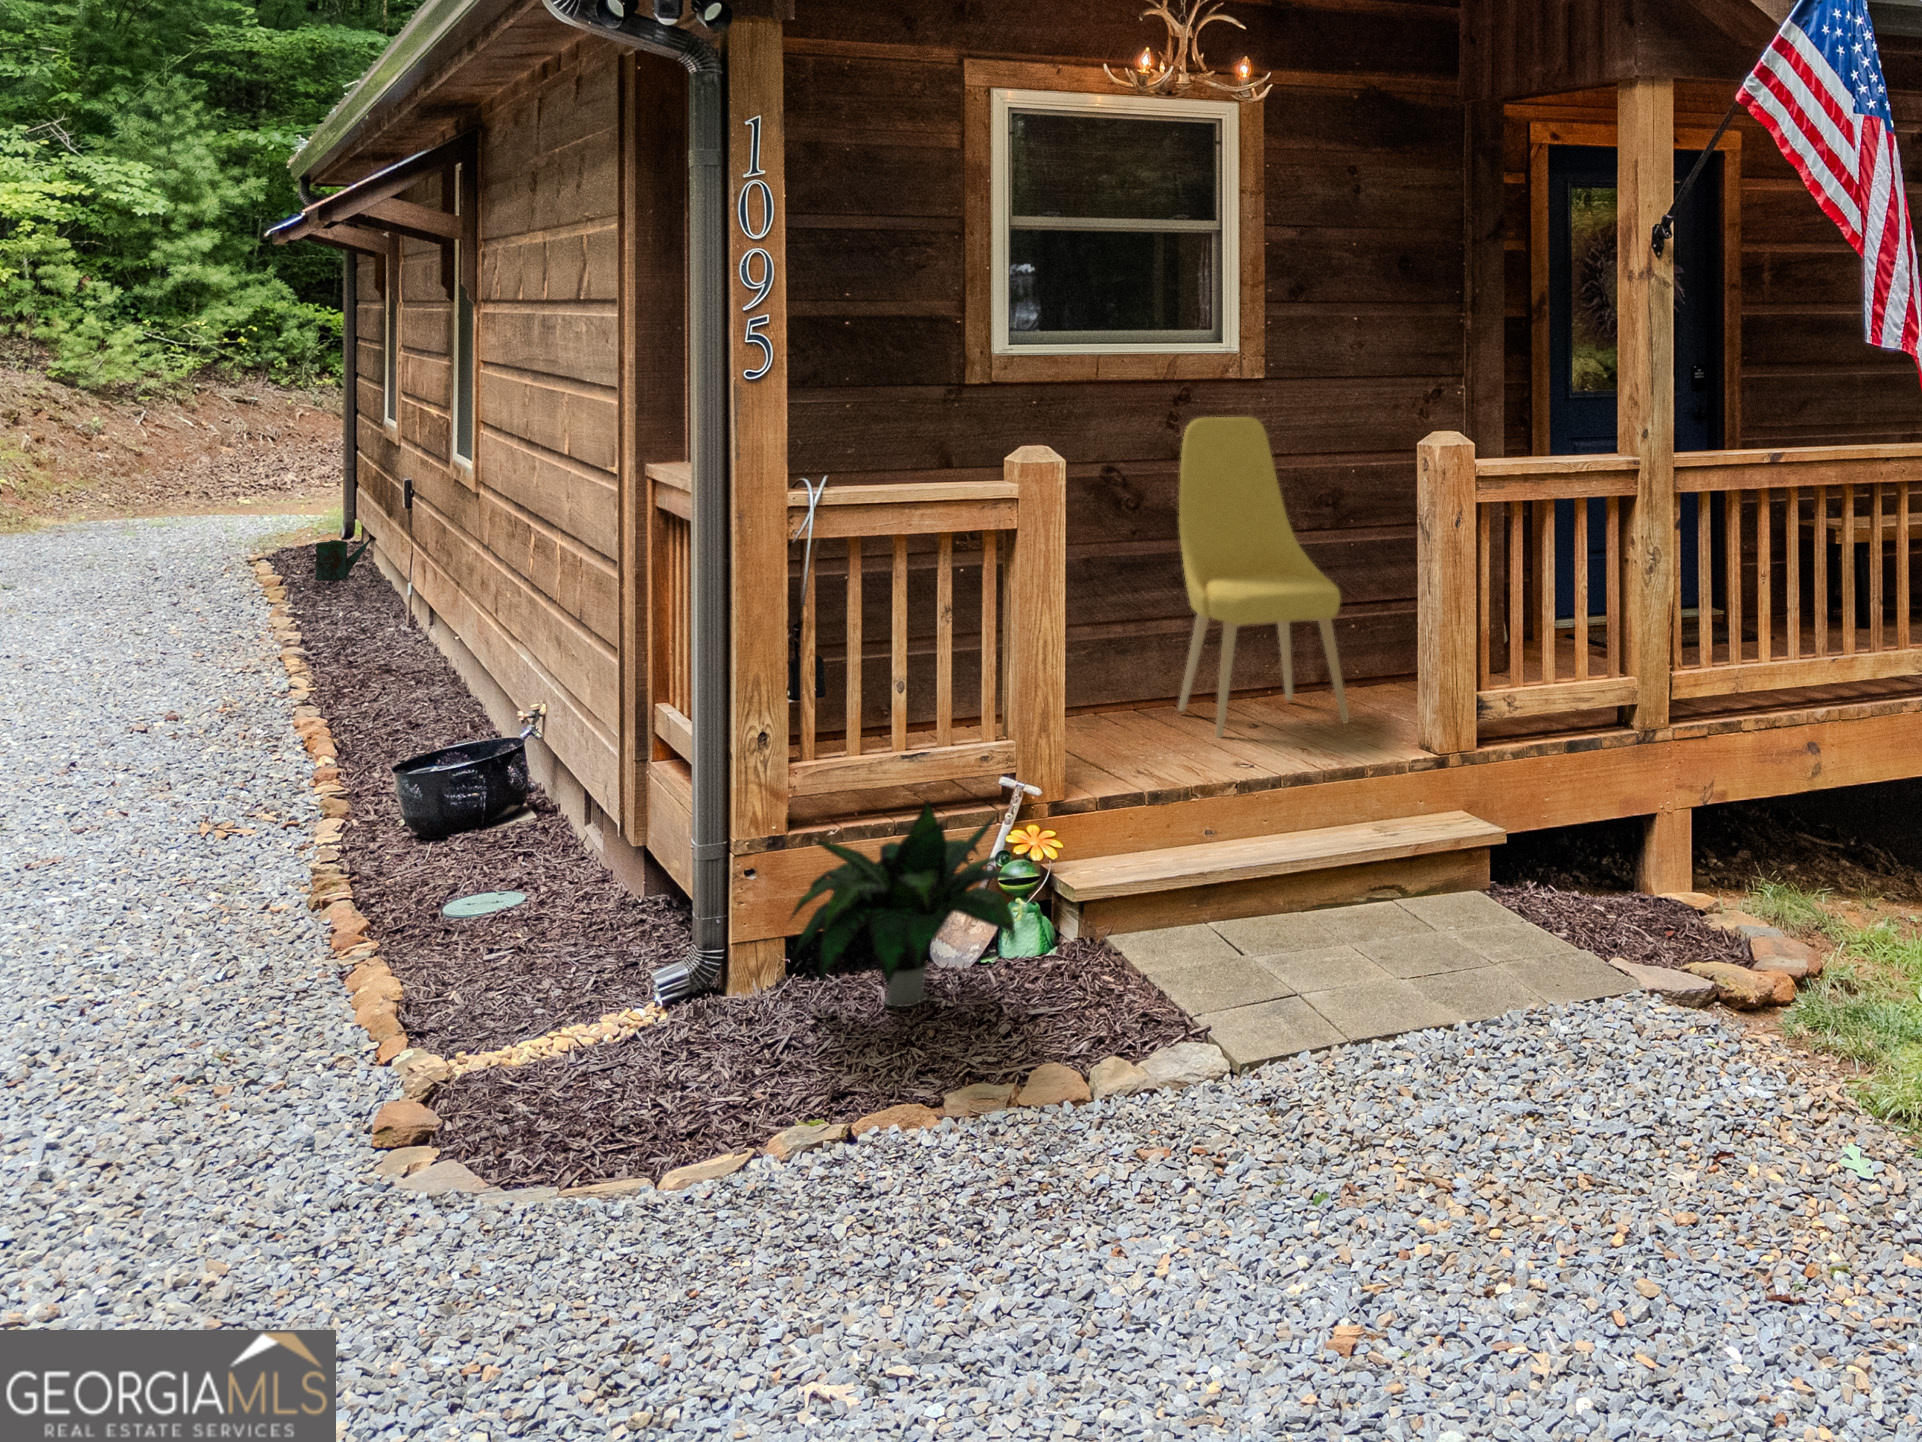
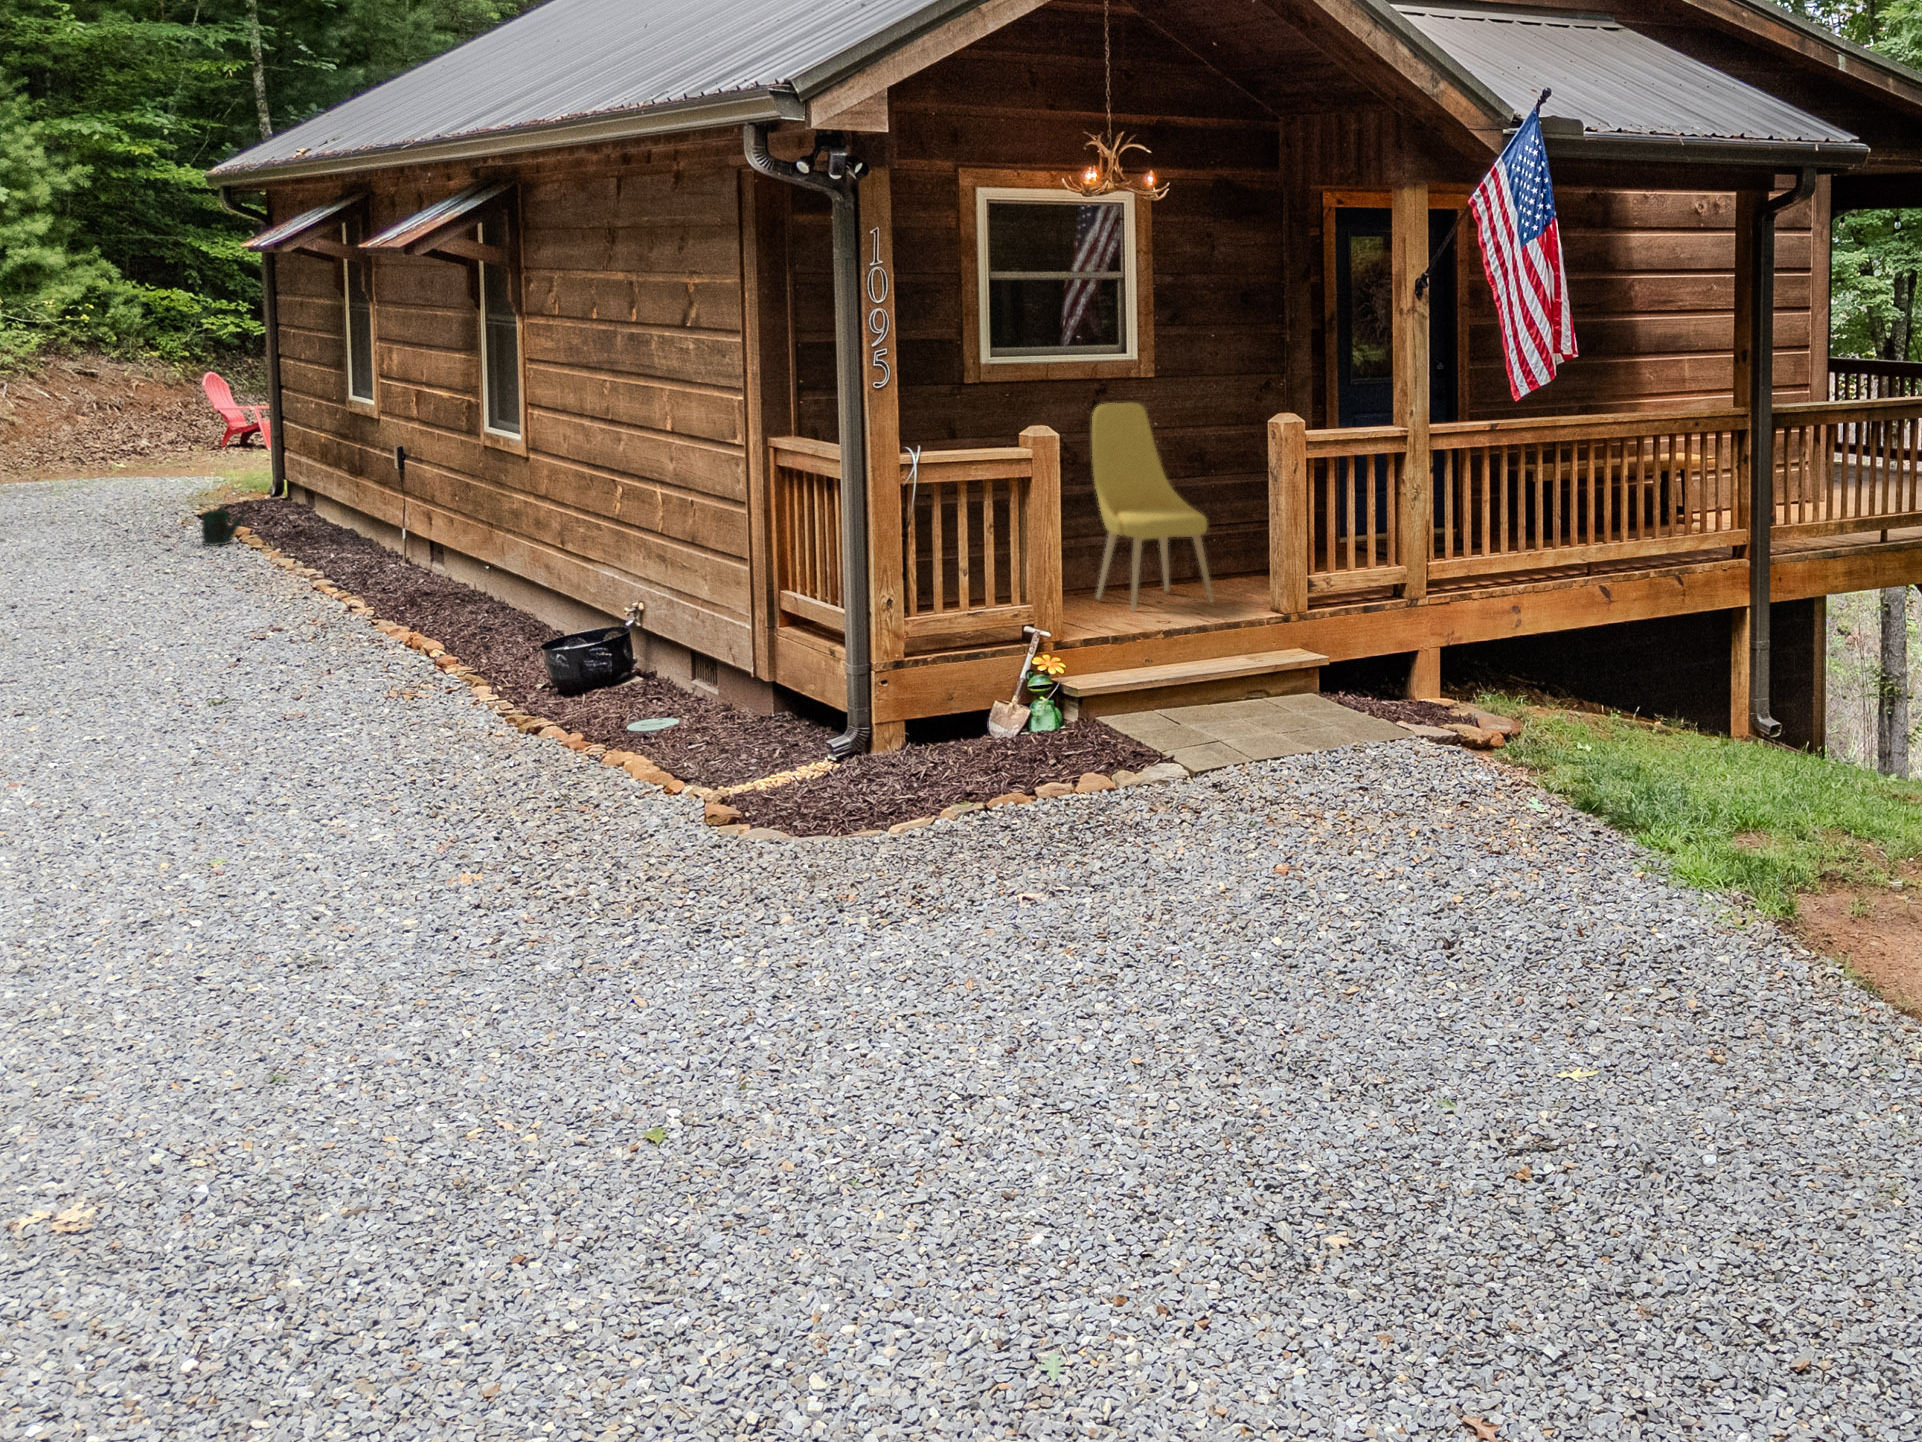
potted plant: present [791,800,1020,1007] -> none [926,634,1063,751]

